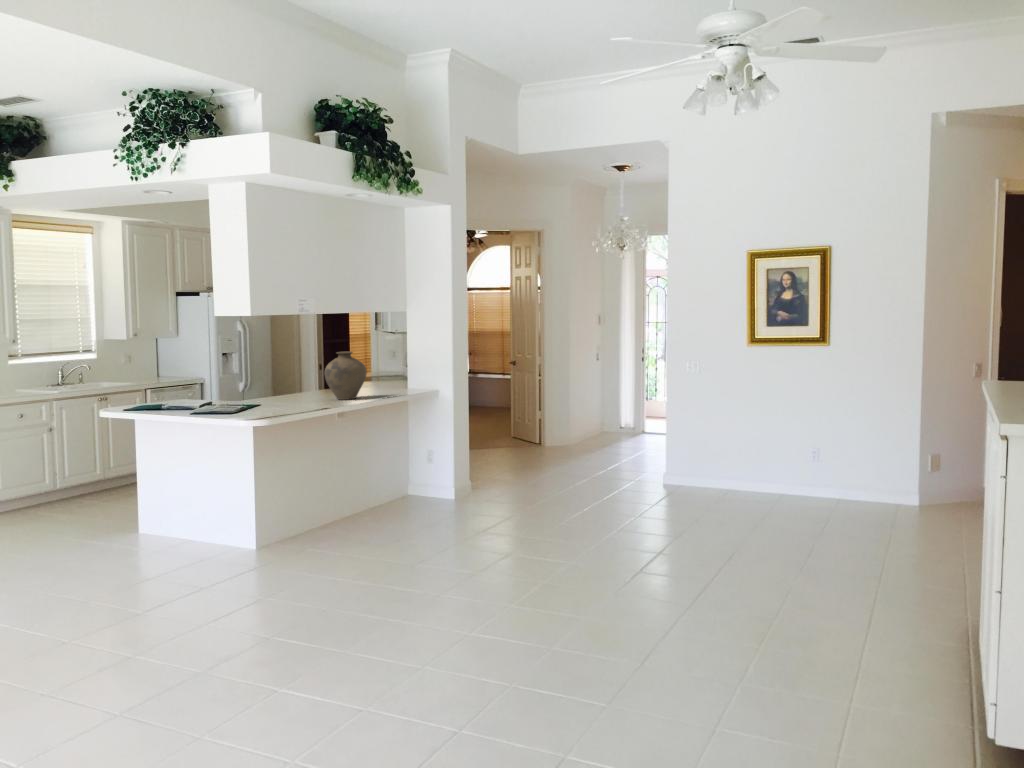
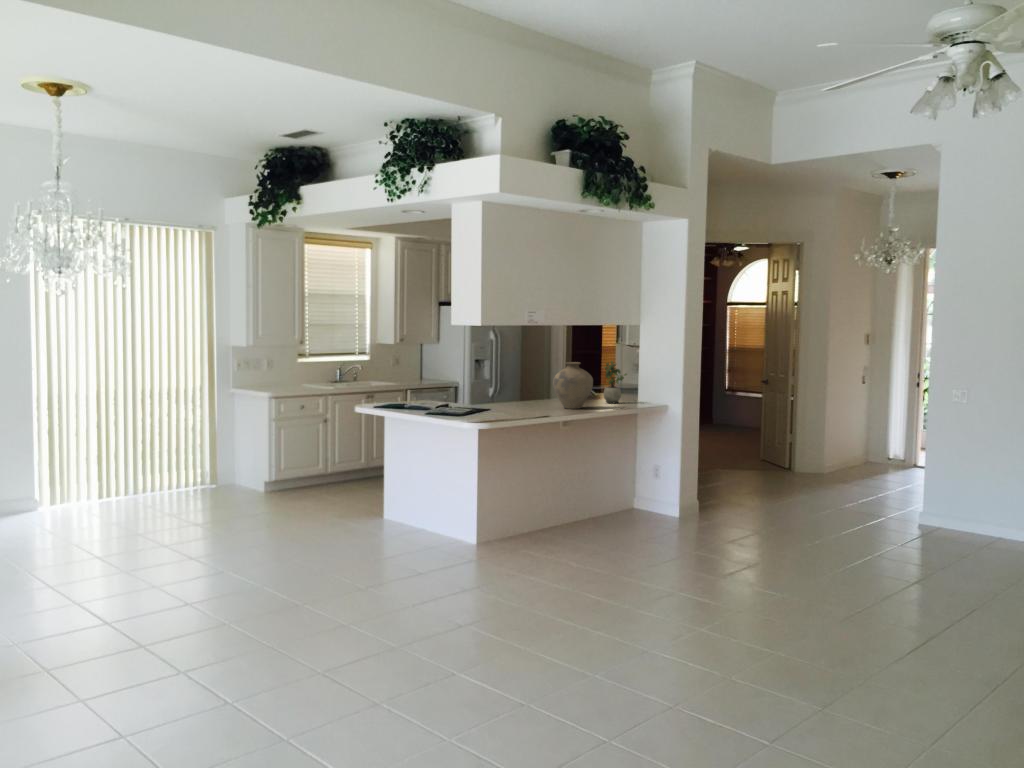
potted plant: none [372,348,398,392] -> present [604,361,627,403]

